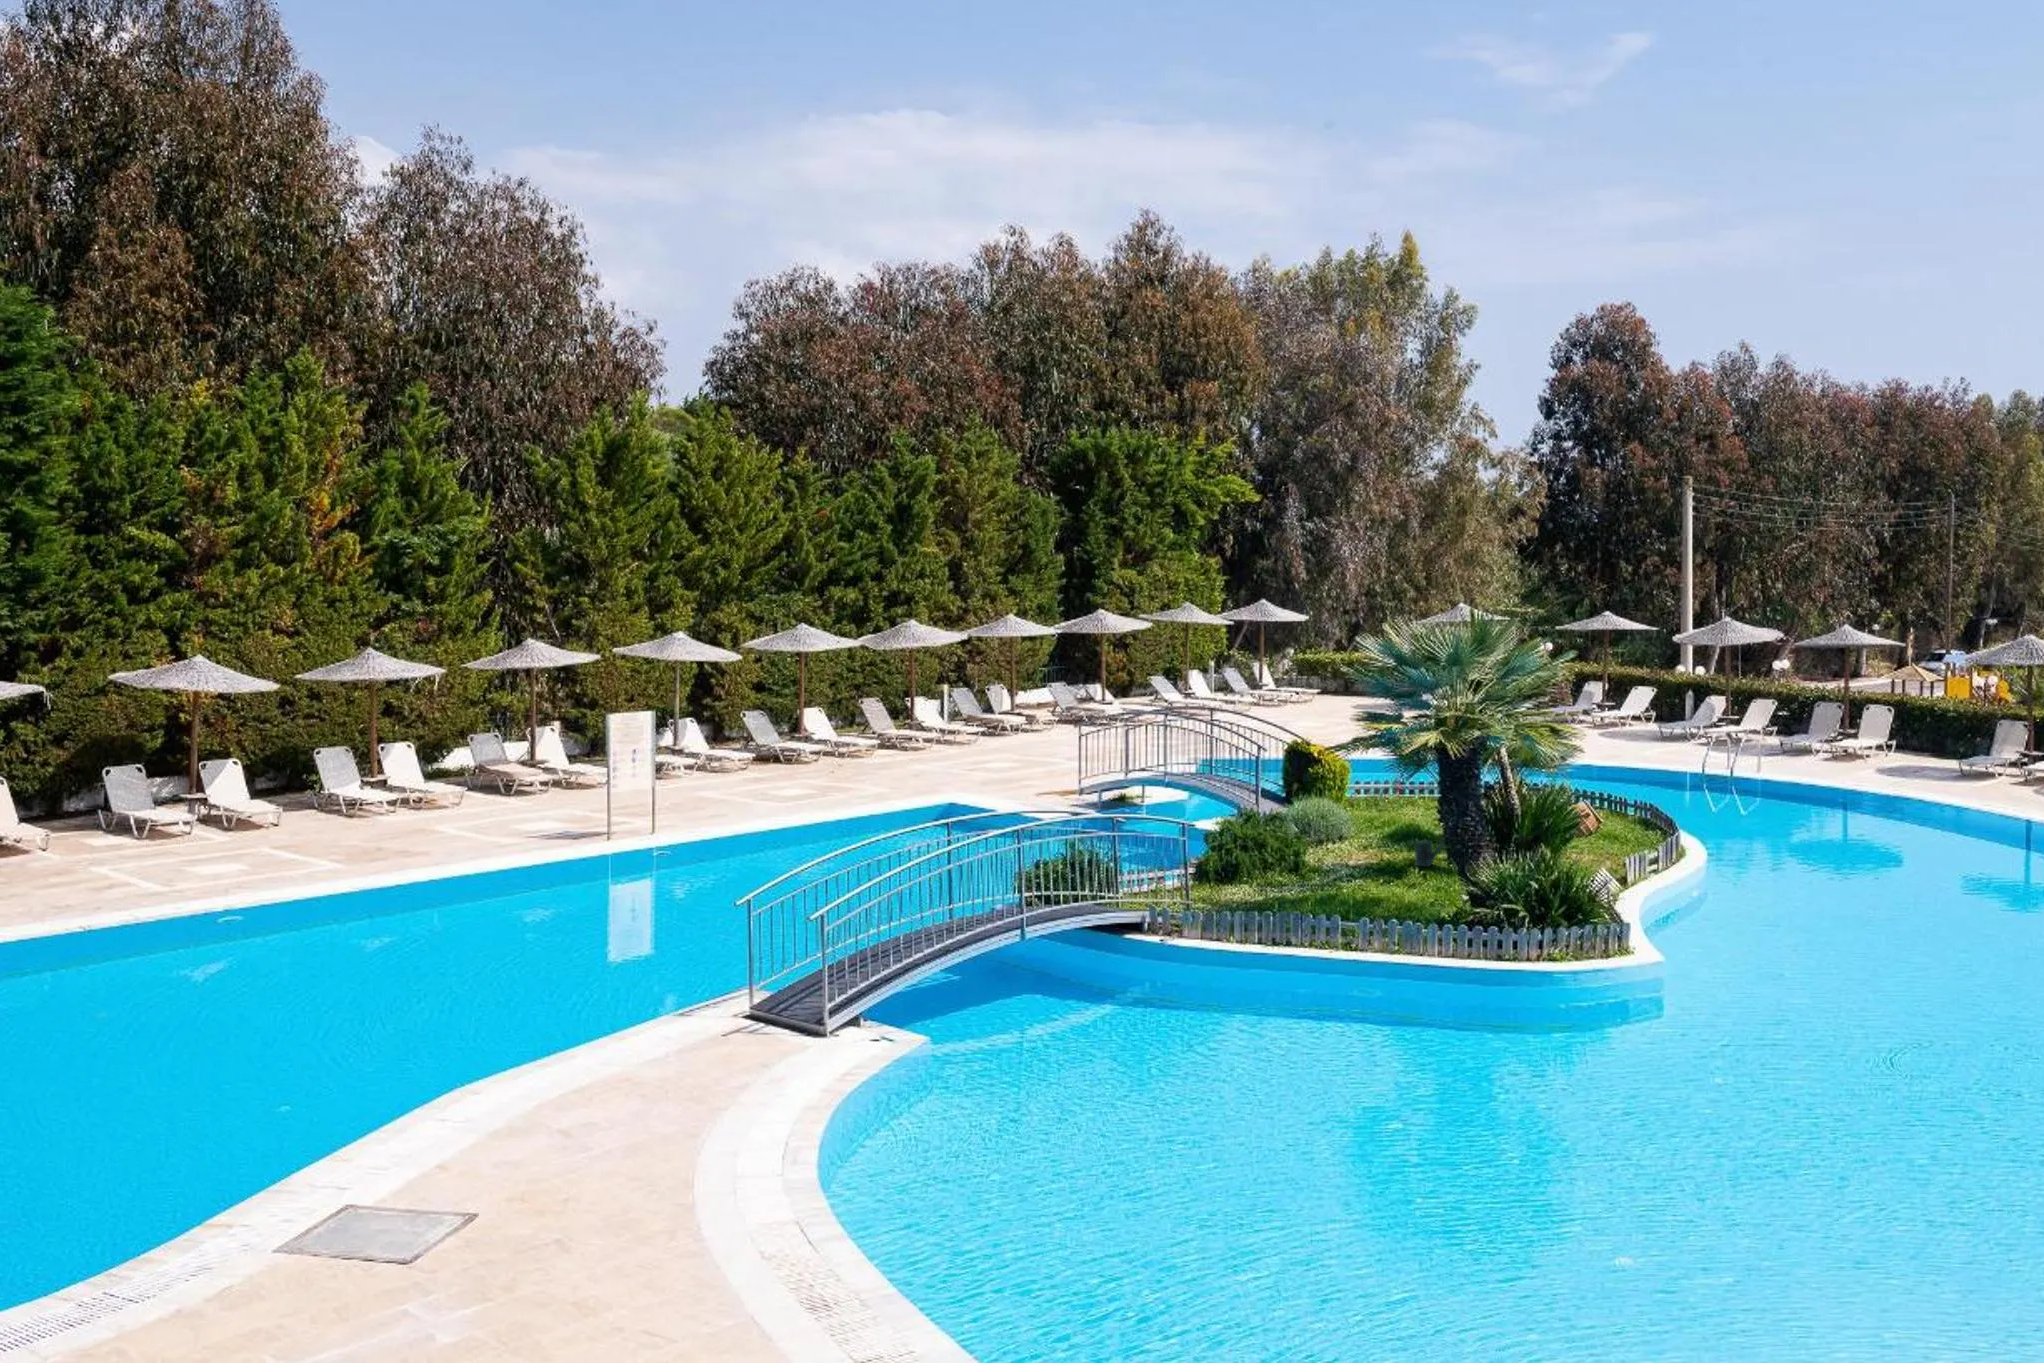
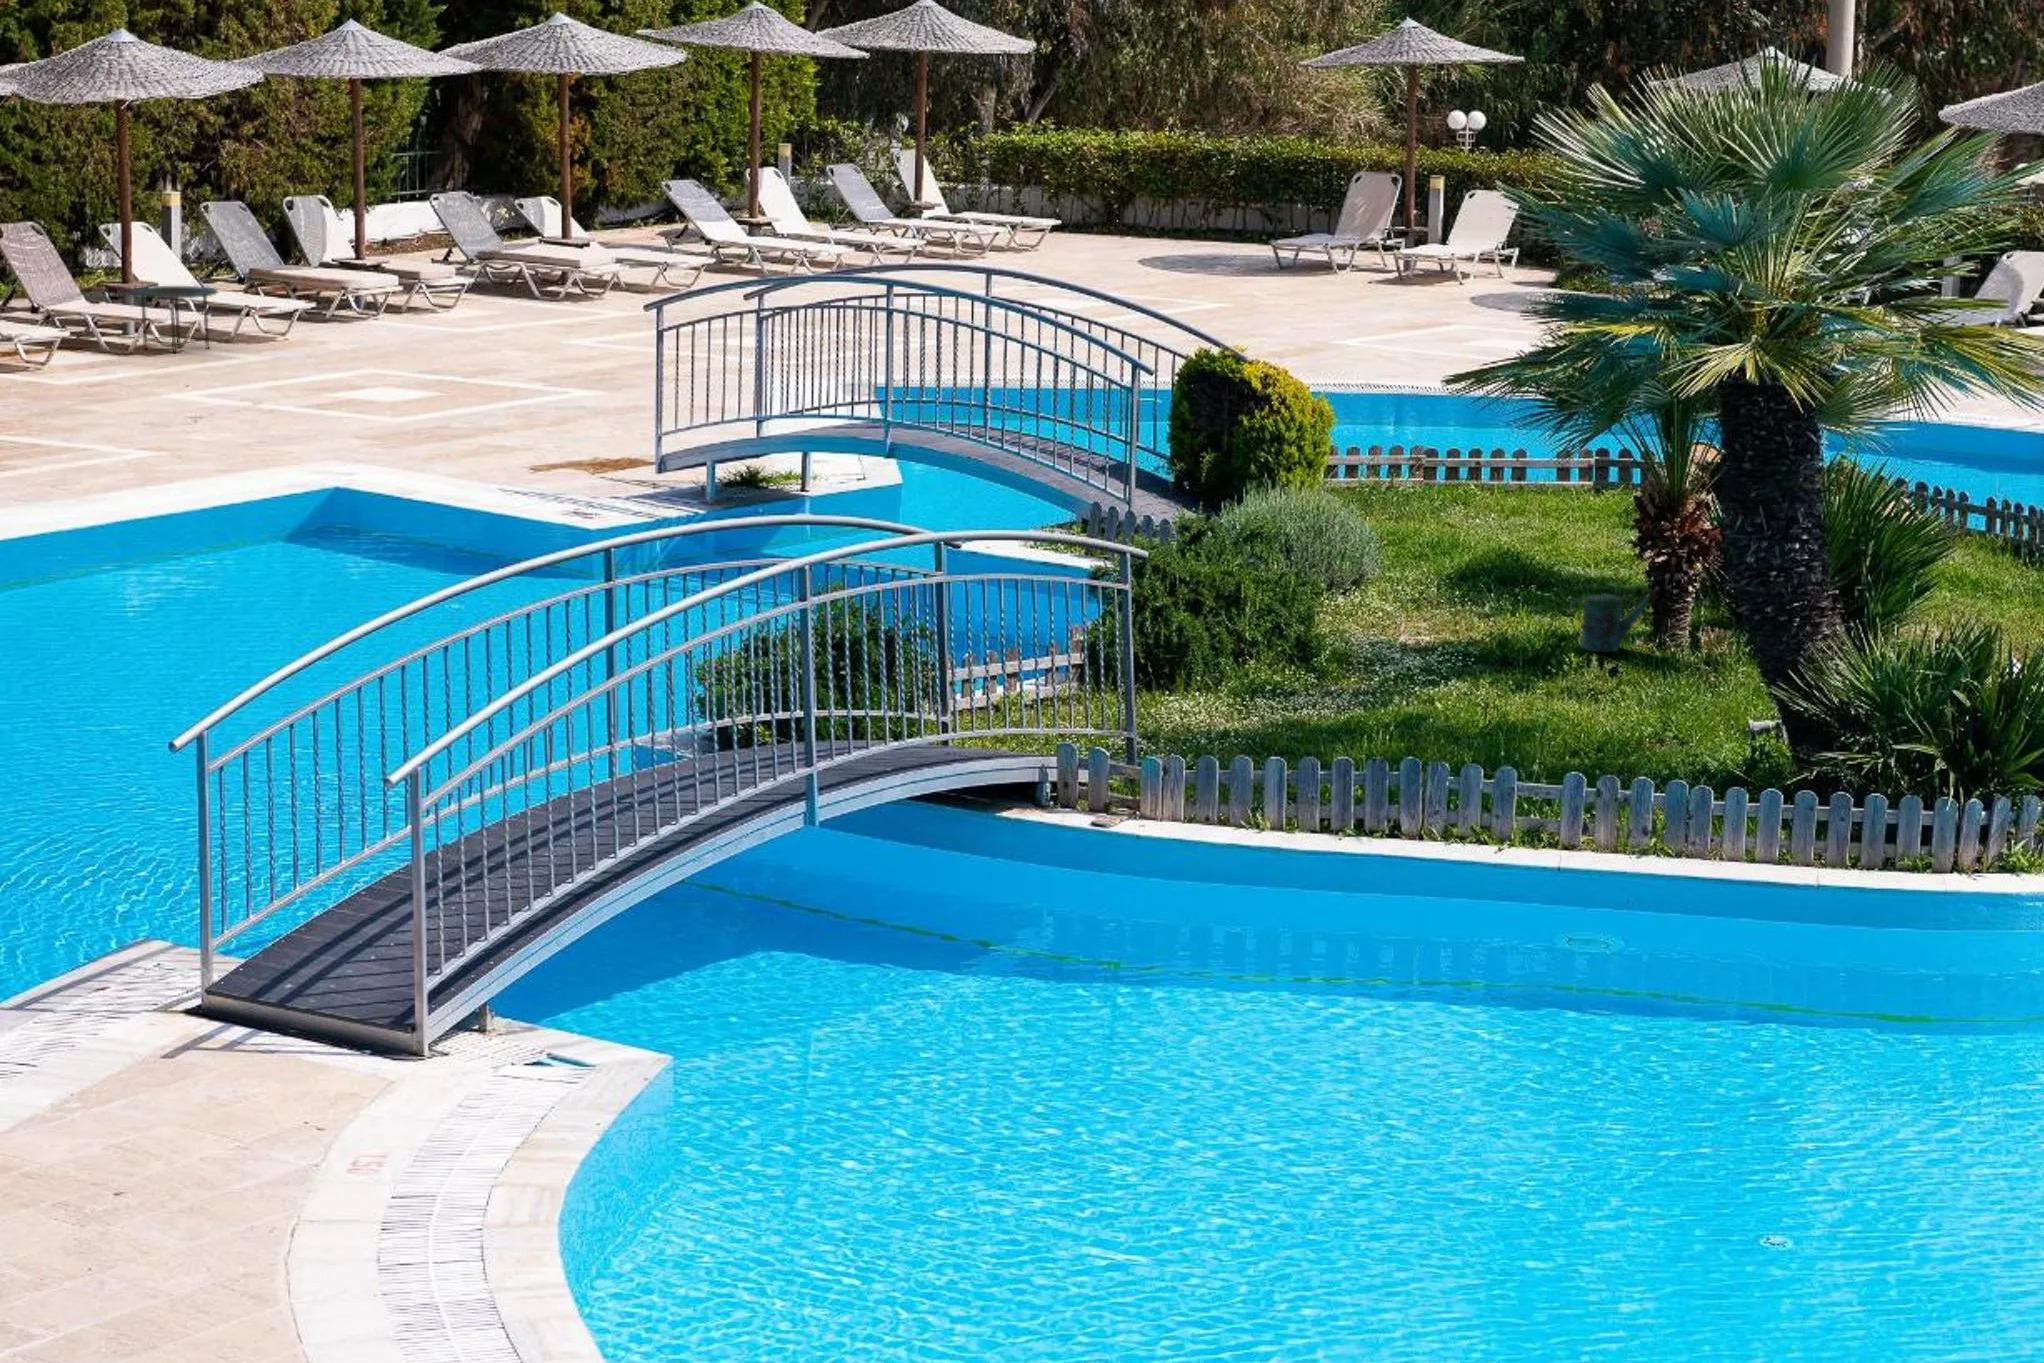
side table: none [913,725,948,752] -> present [129,286,218,353]

